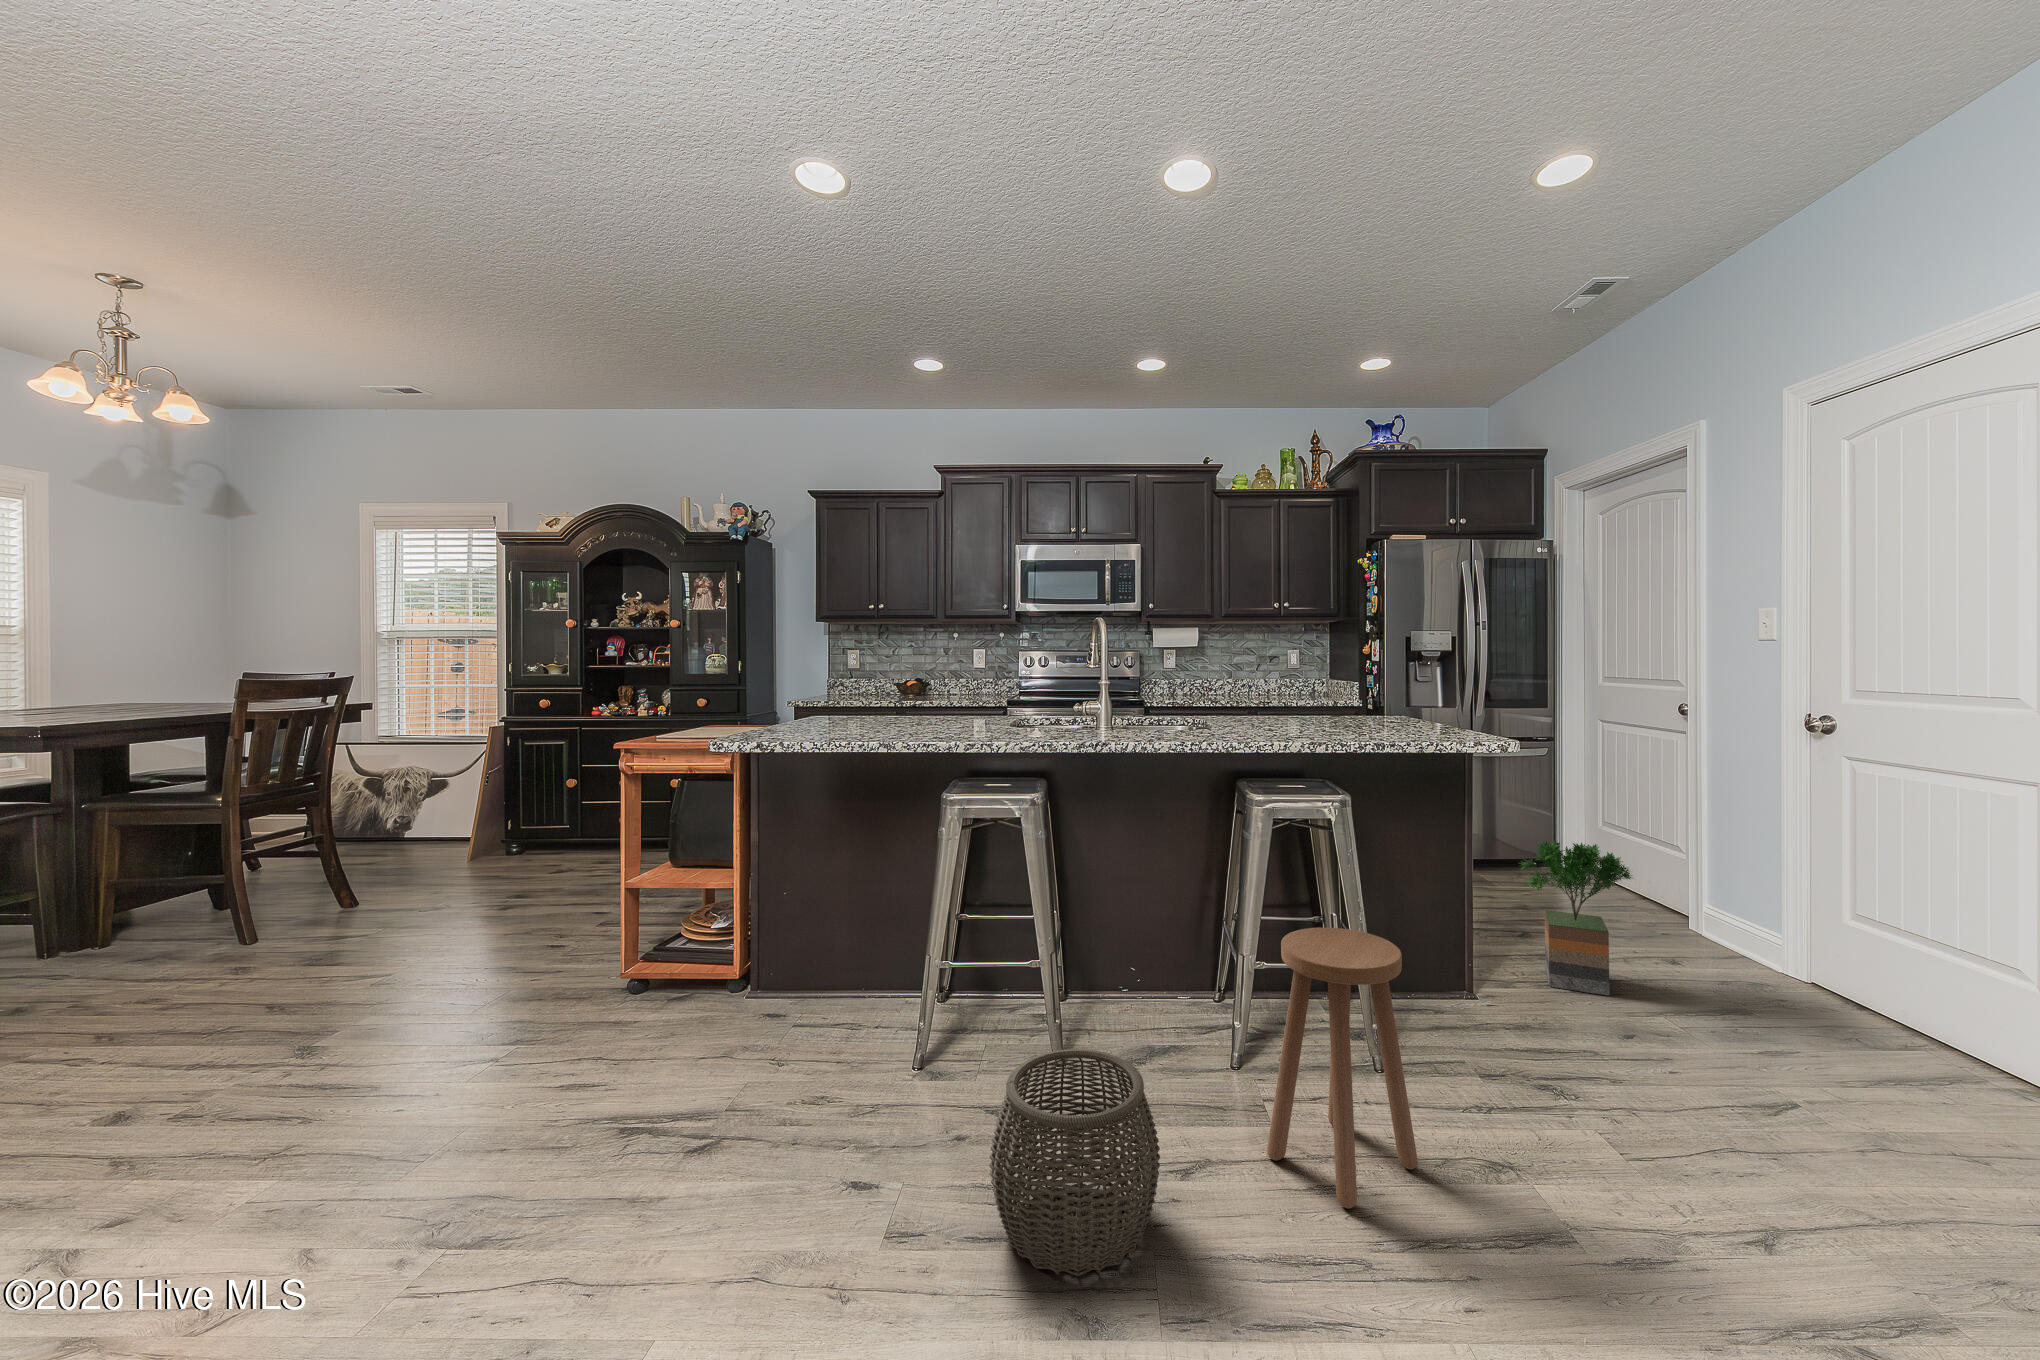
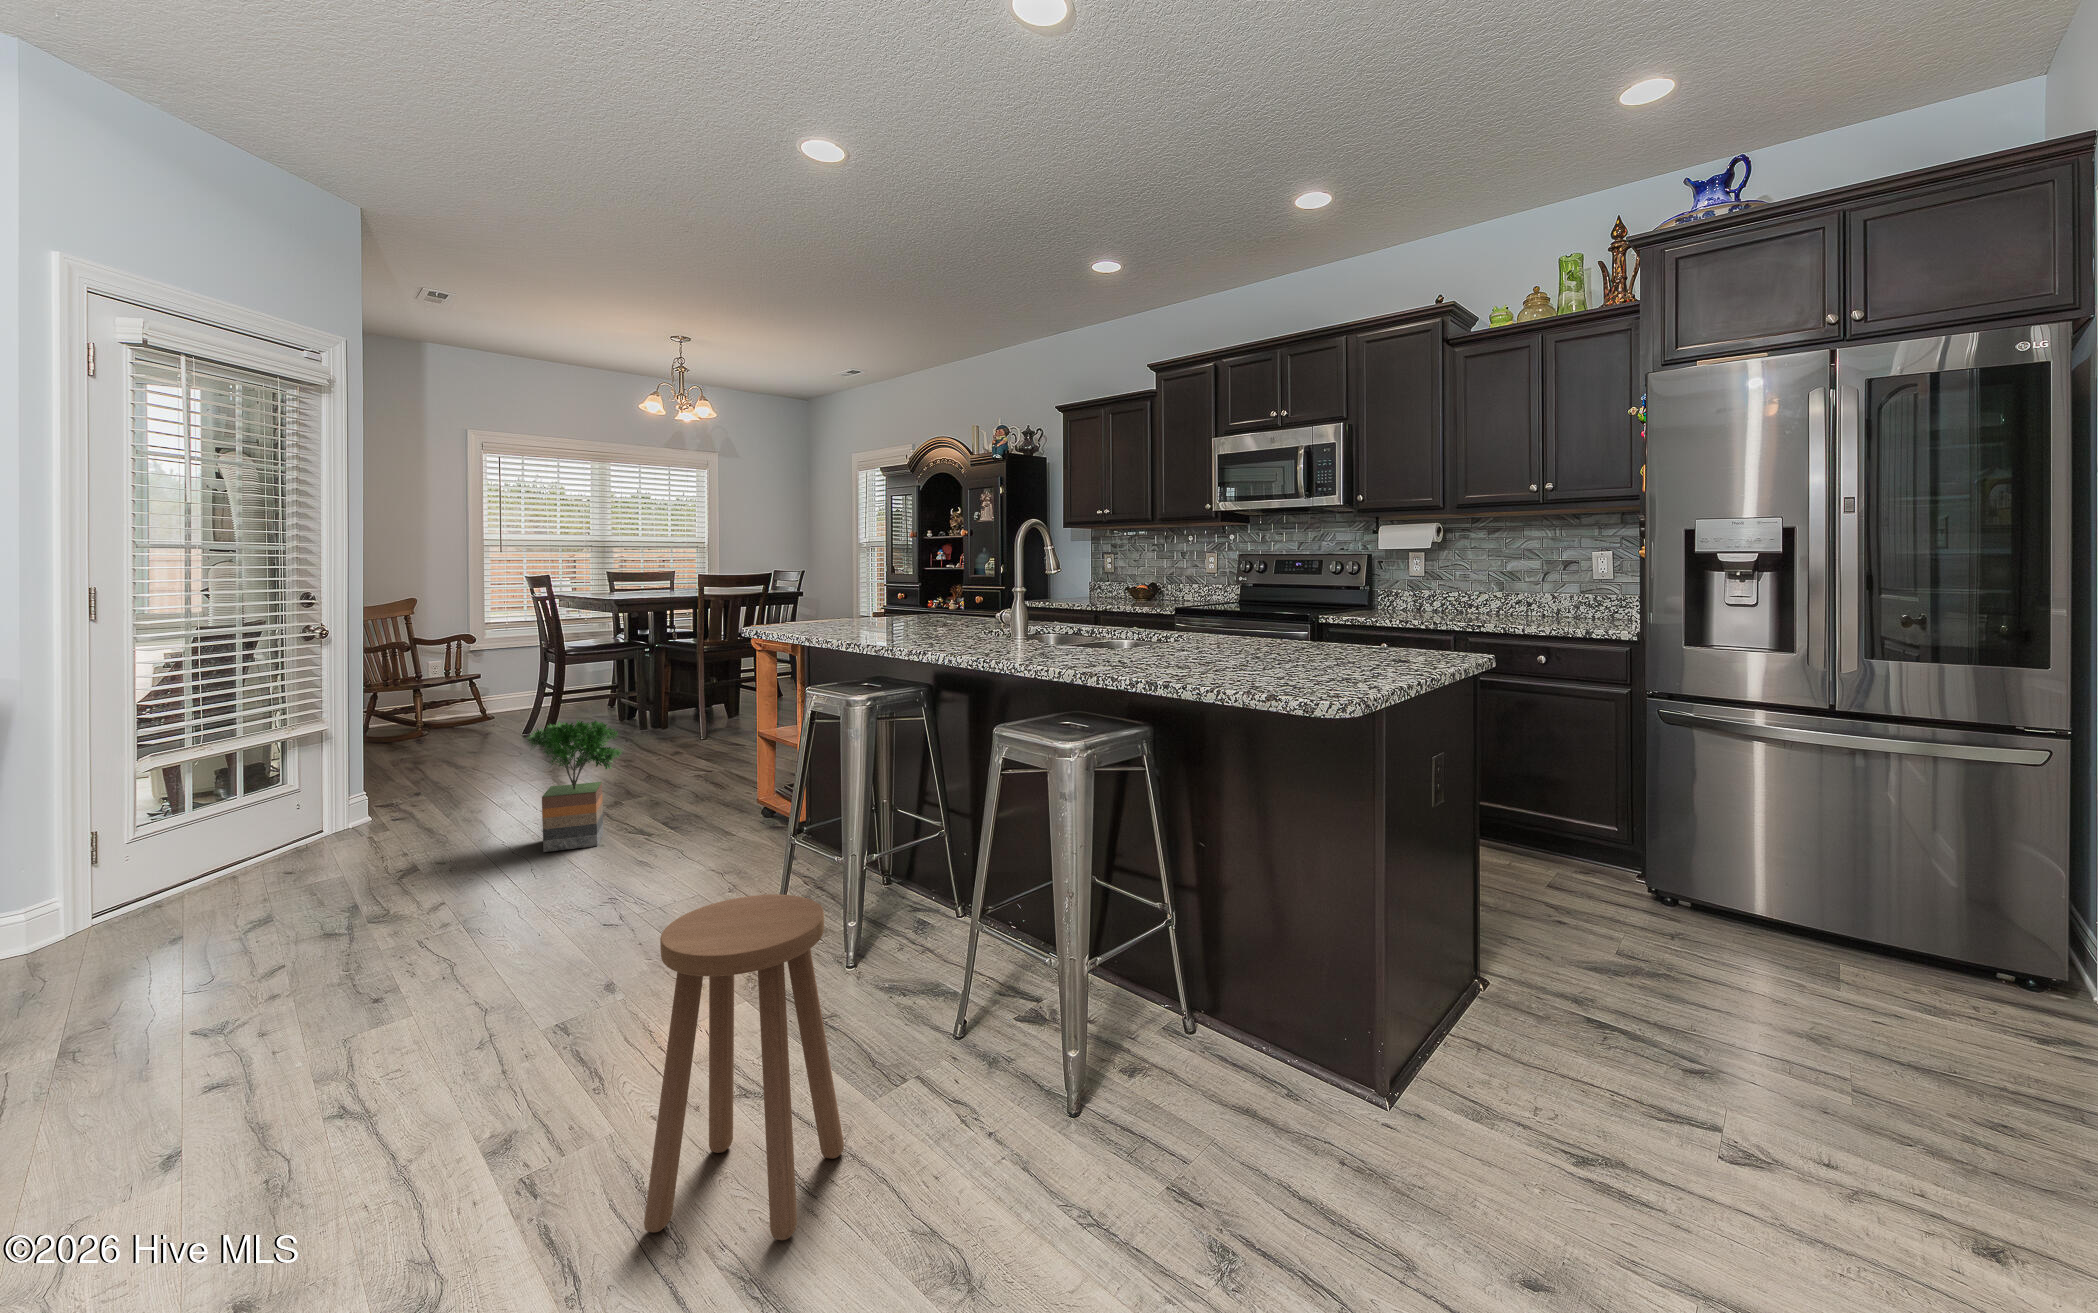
potted tree: present [1519,841,1632,996] -> present [528,720,621,852]
woven basket: present [989,1049,1160,1276] -> none [393,943,602,1153]

